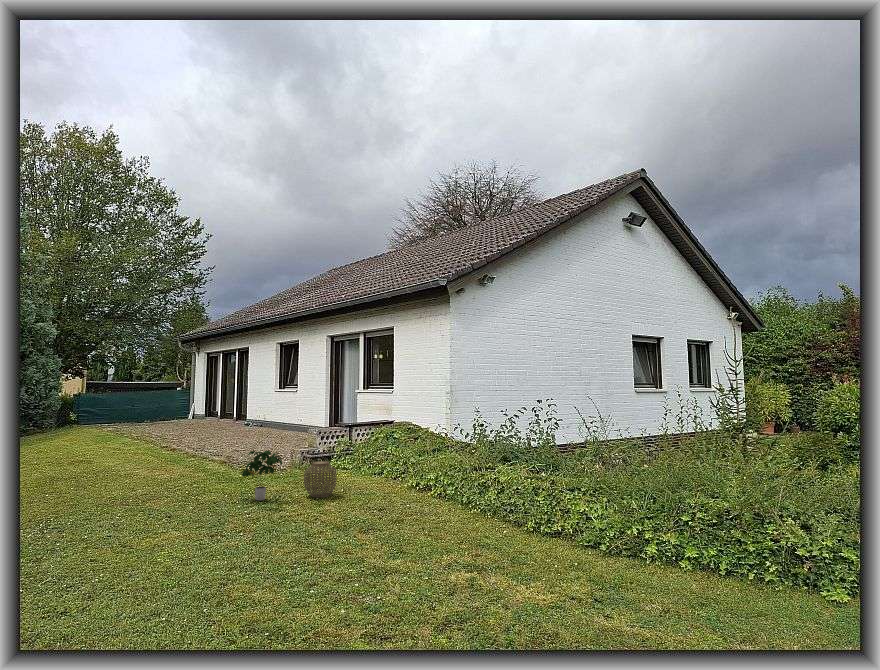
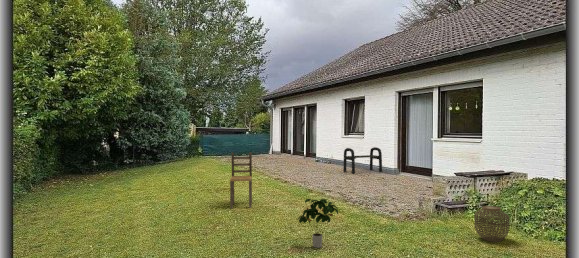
bench: none [262,405,311,439] -> present [344,147,382,174]
chair: none [48,412,88,484] -> present [230,152,252,208]
potted plant: present [240,451,282,500] -> present [298,199,338,248]

